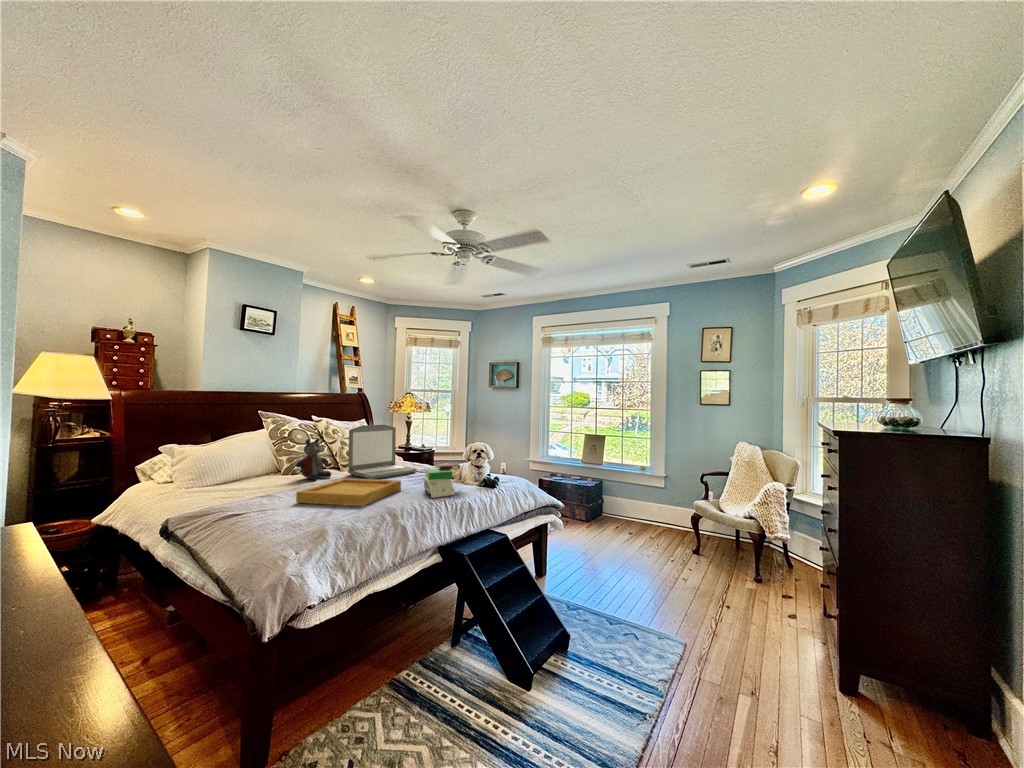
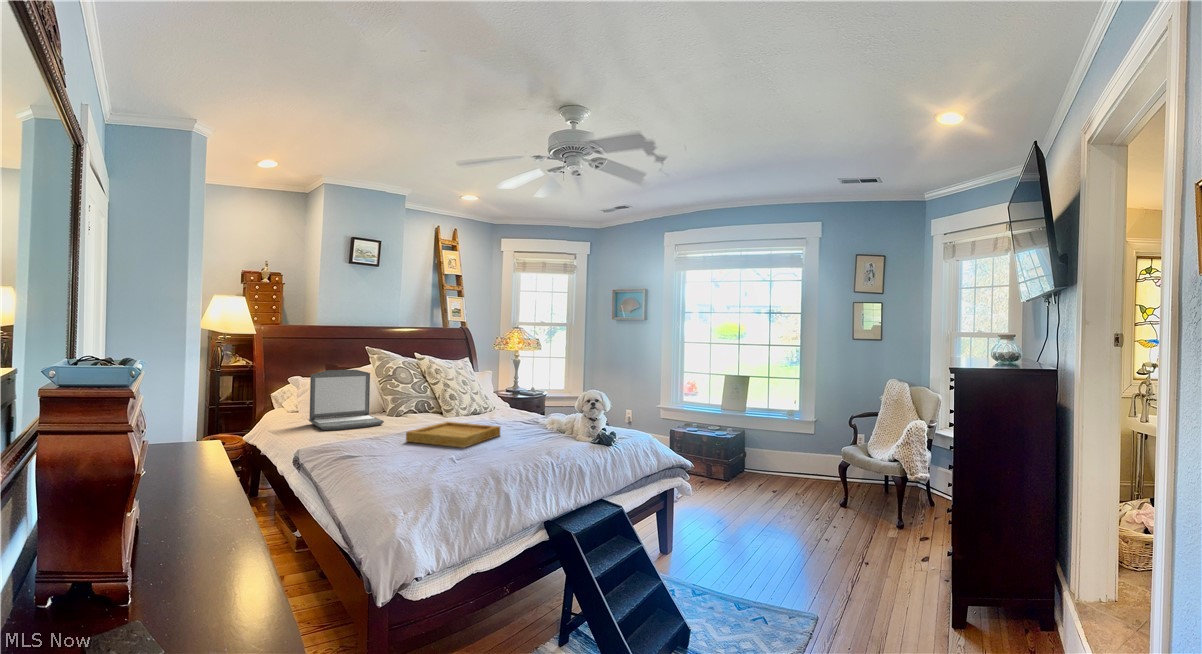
laptop: present [348,425,417,479] -> present [309,370,384,430]
stuffed bear: present [296,439,331,480] -> none [402,381,435,422]
book: present [423,463,460,498] -> none [521,412,557,444]

